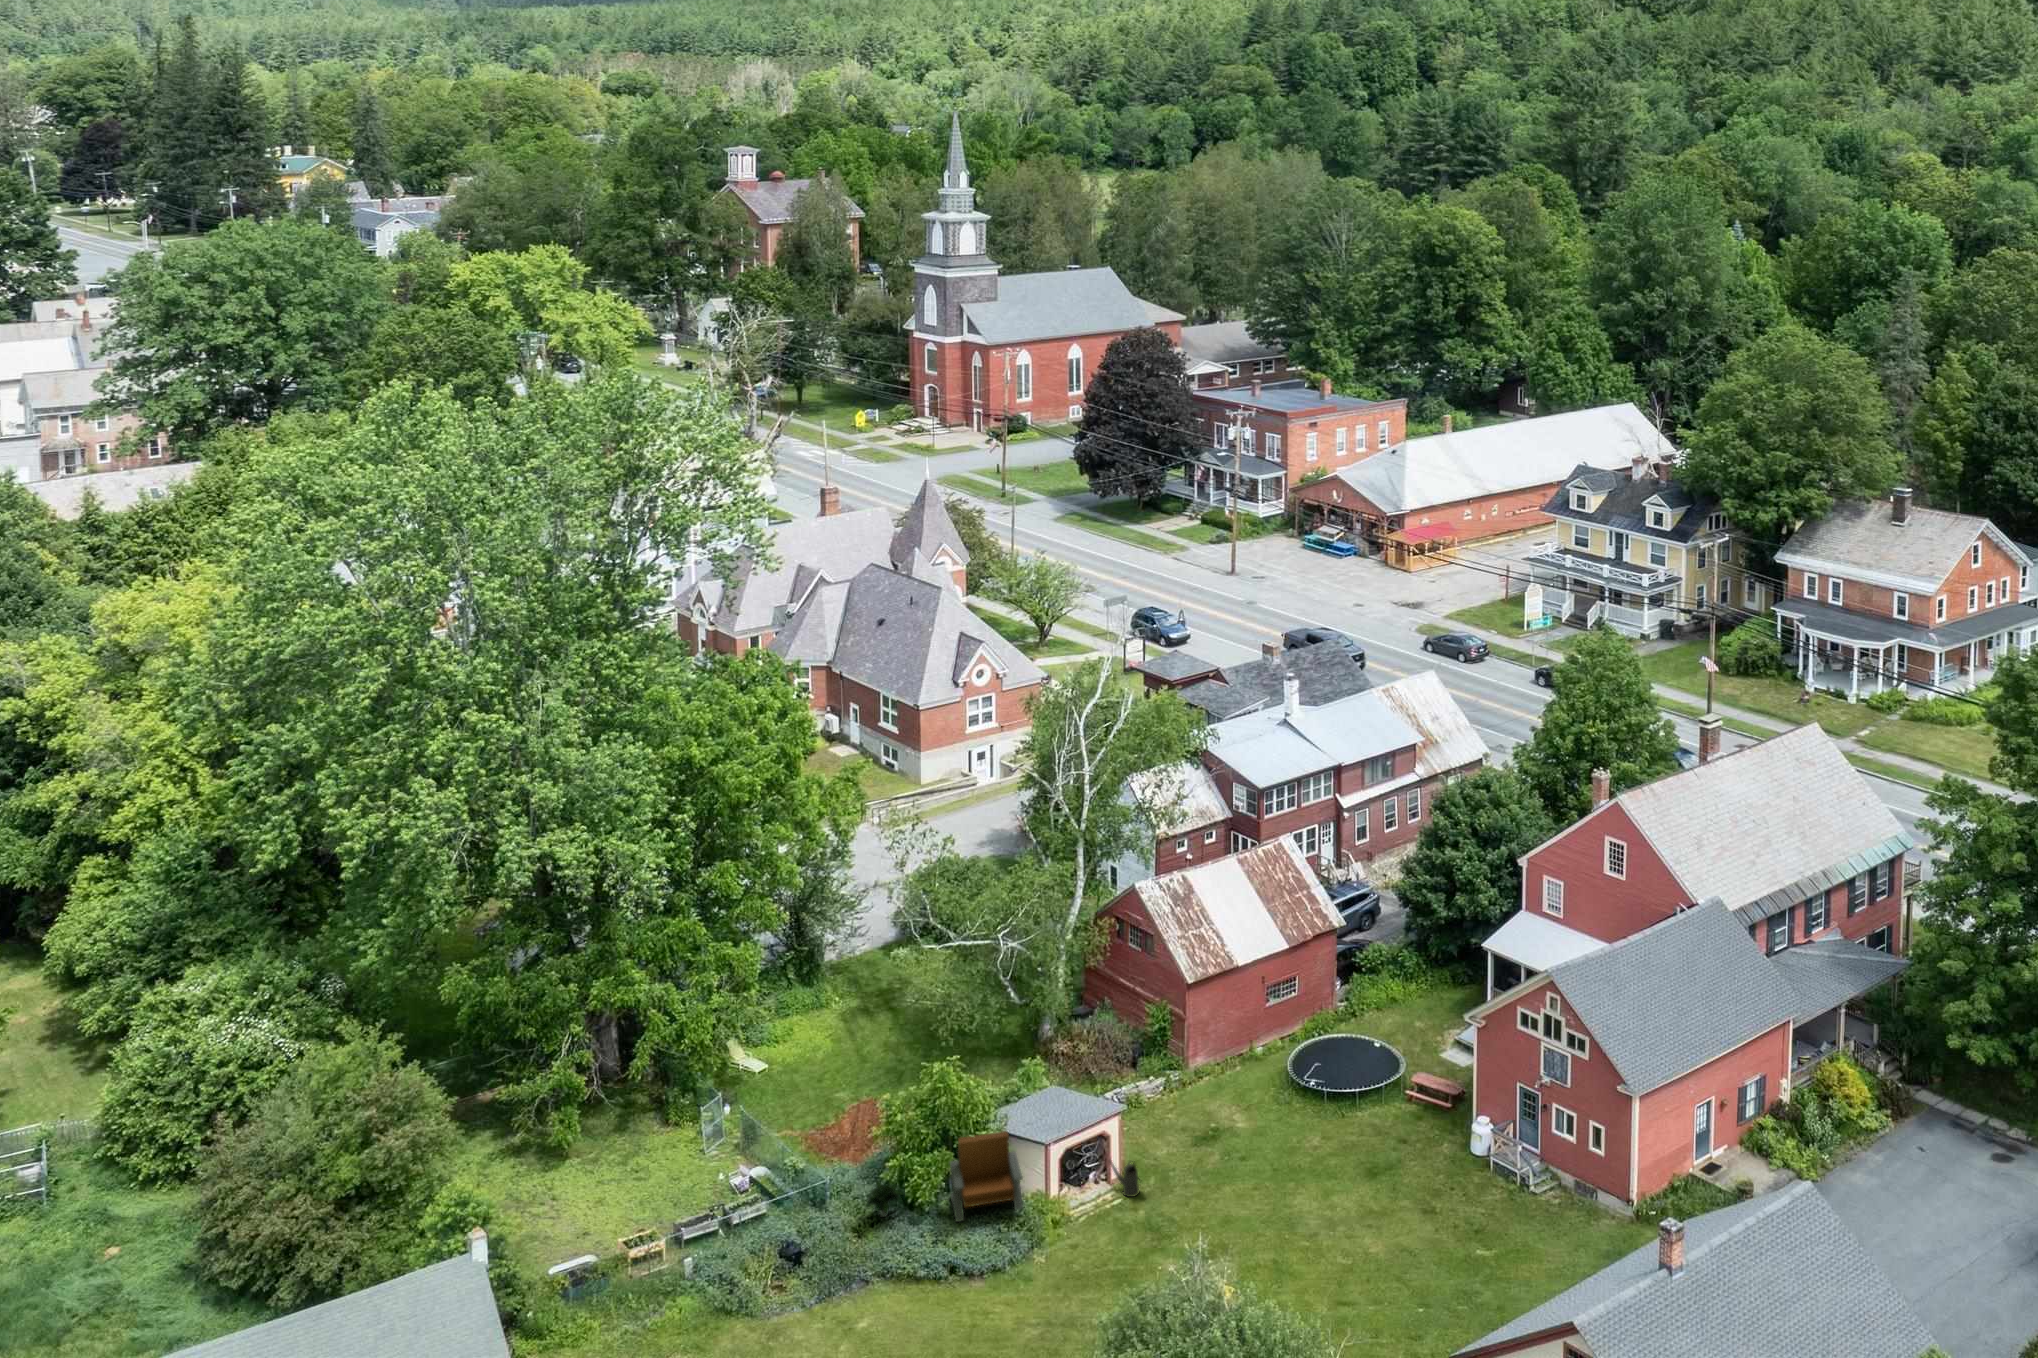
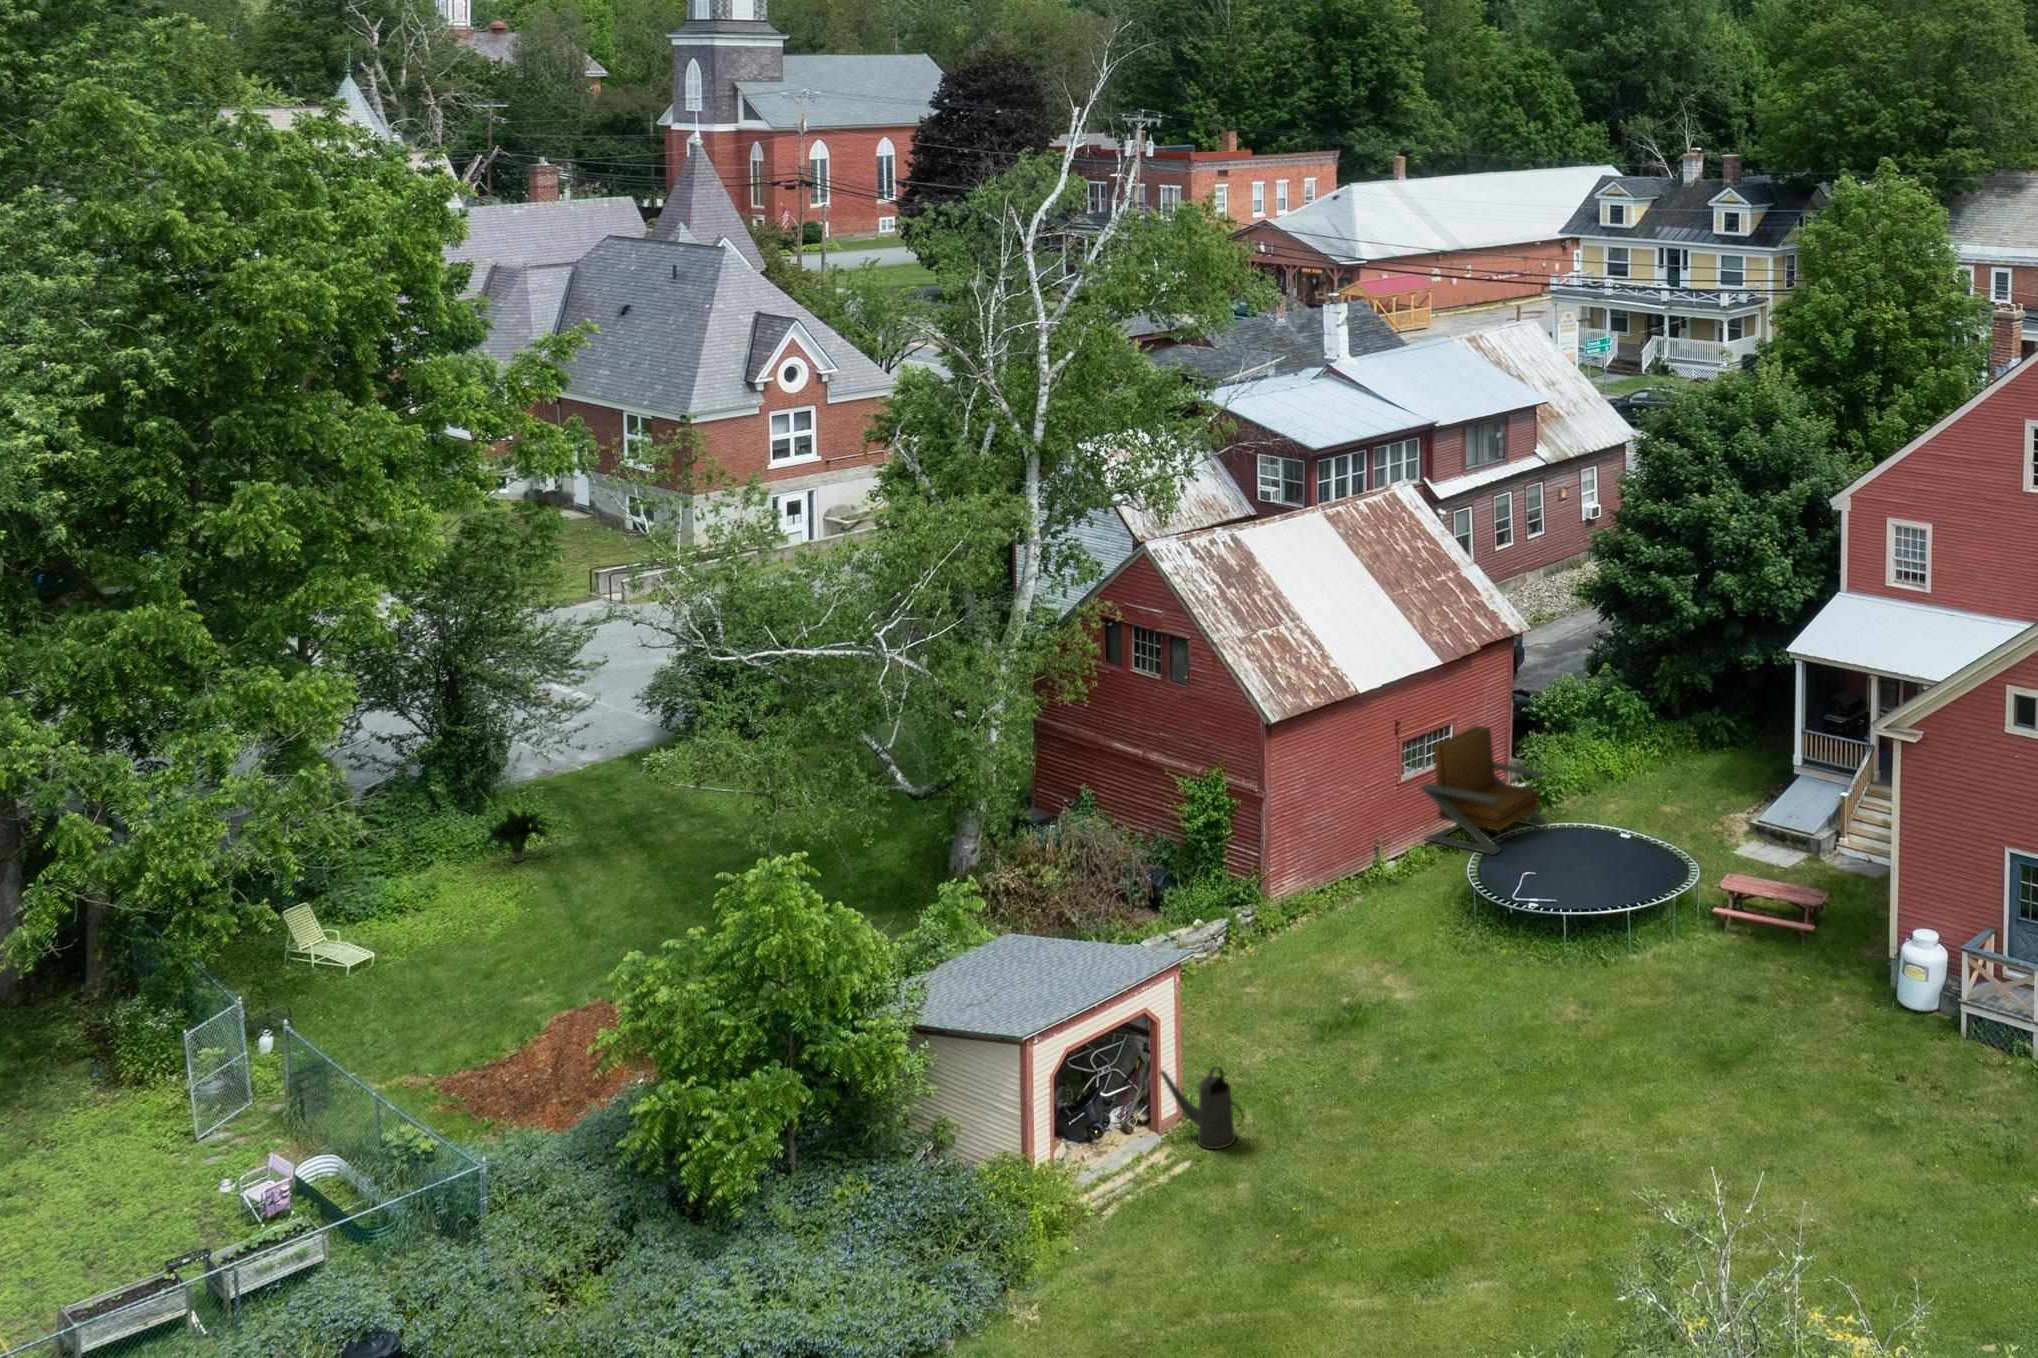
lounge chair: present [950,1131,1023,1222] -> present [1421,726,1548,855]
potted plant: present [866,1181,903,1217] -> present [484,809,550,862]

